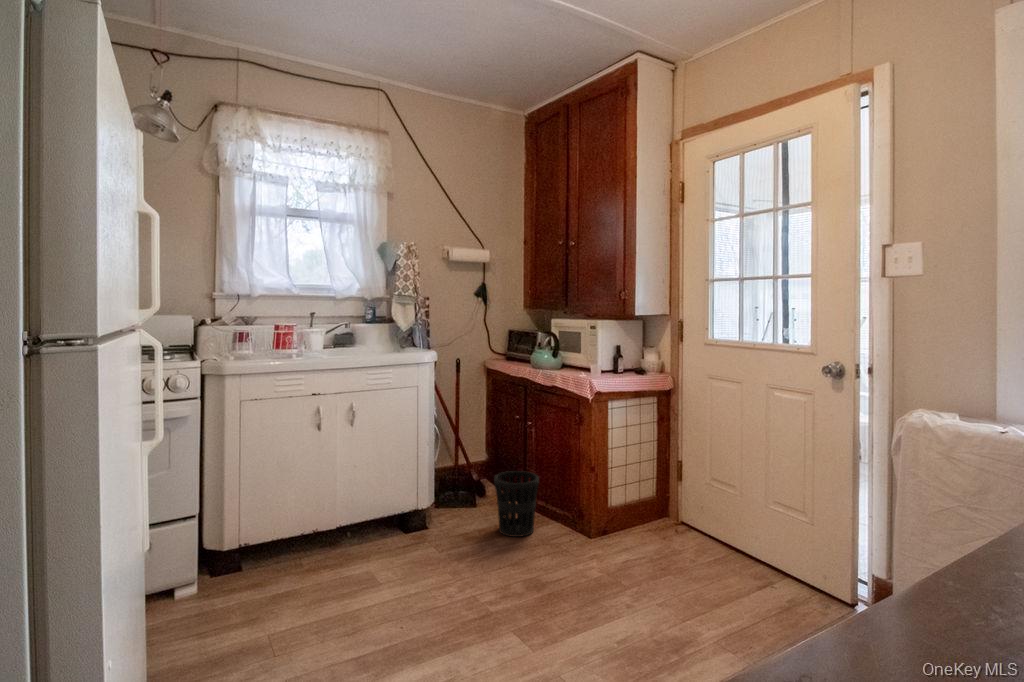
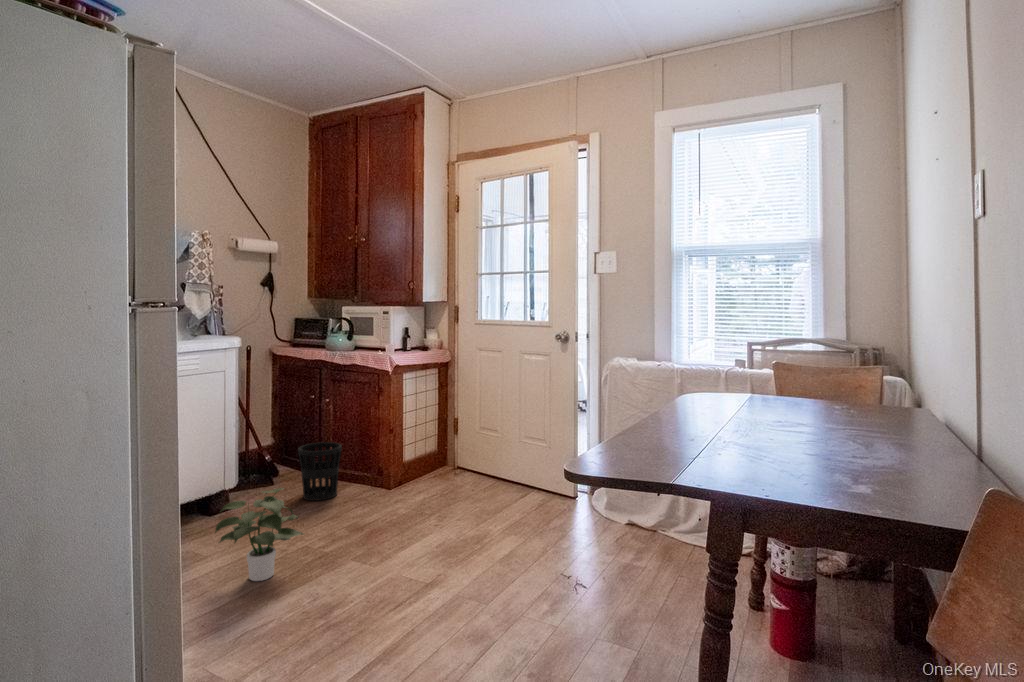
potted plant: none [381,532,470,633] -> present [215,488,304,581]

